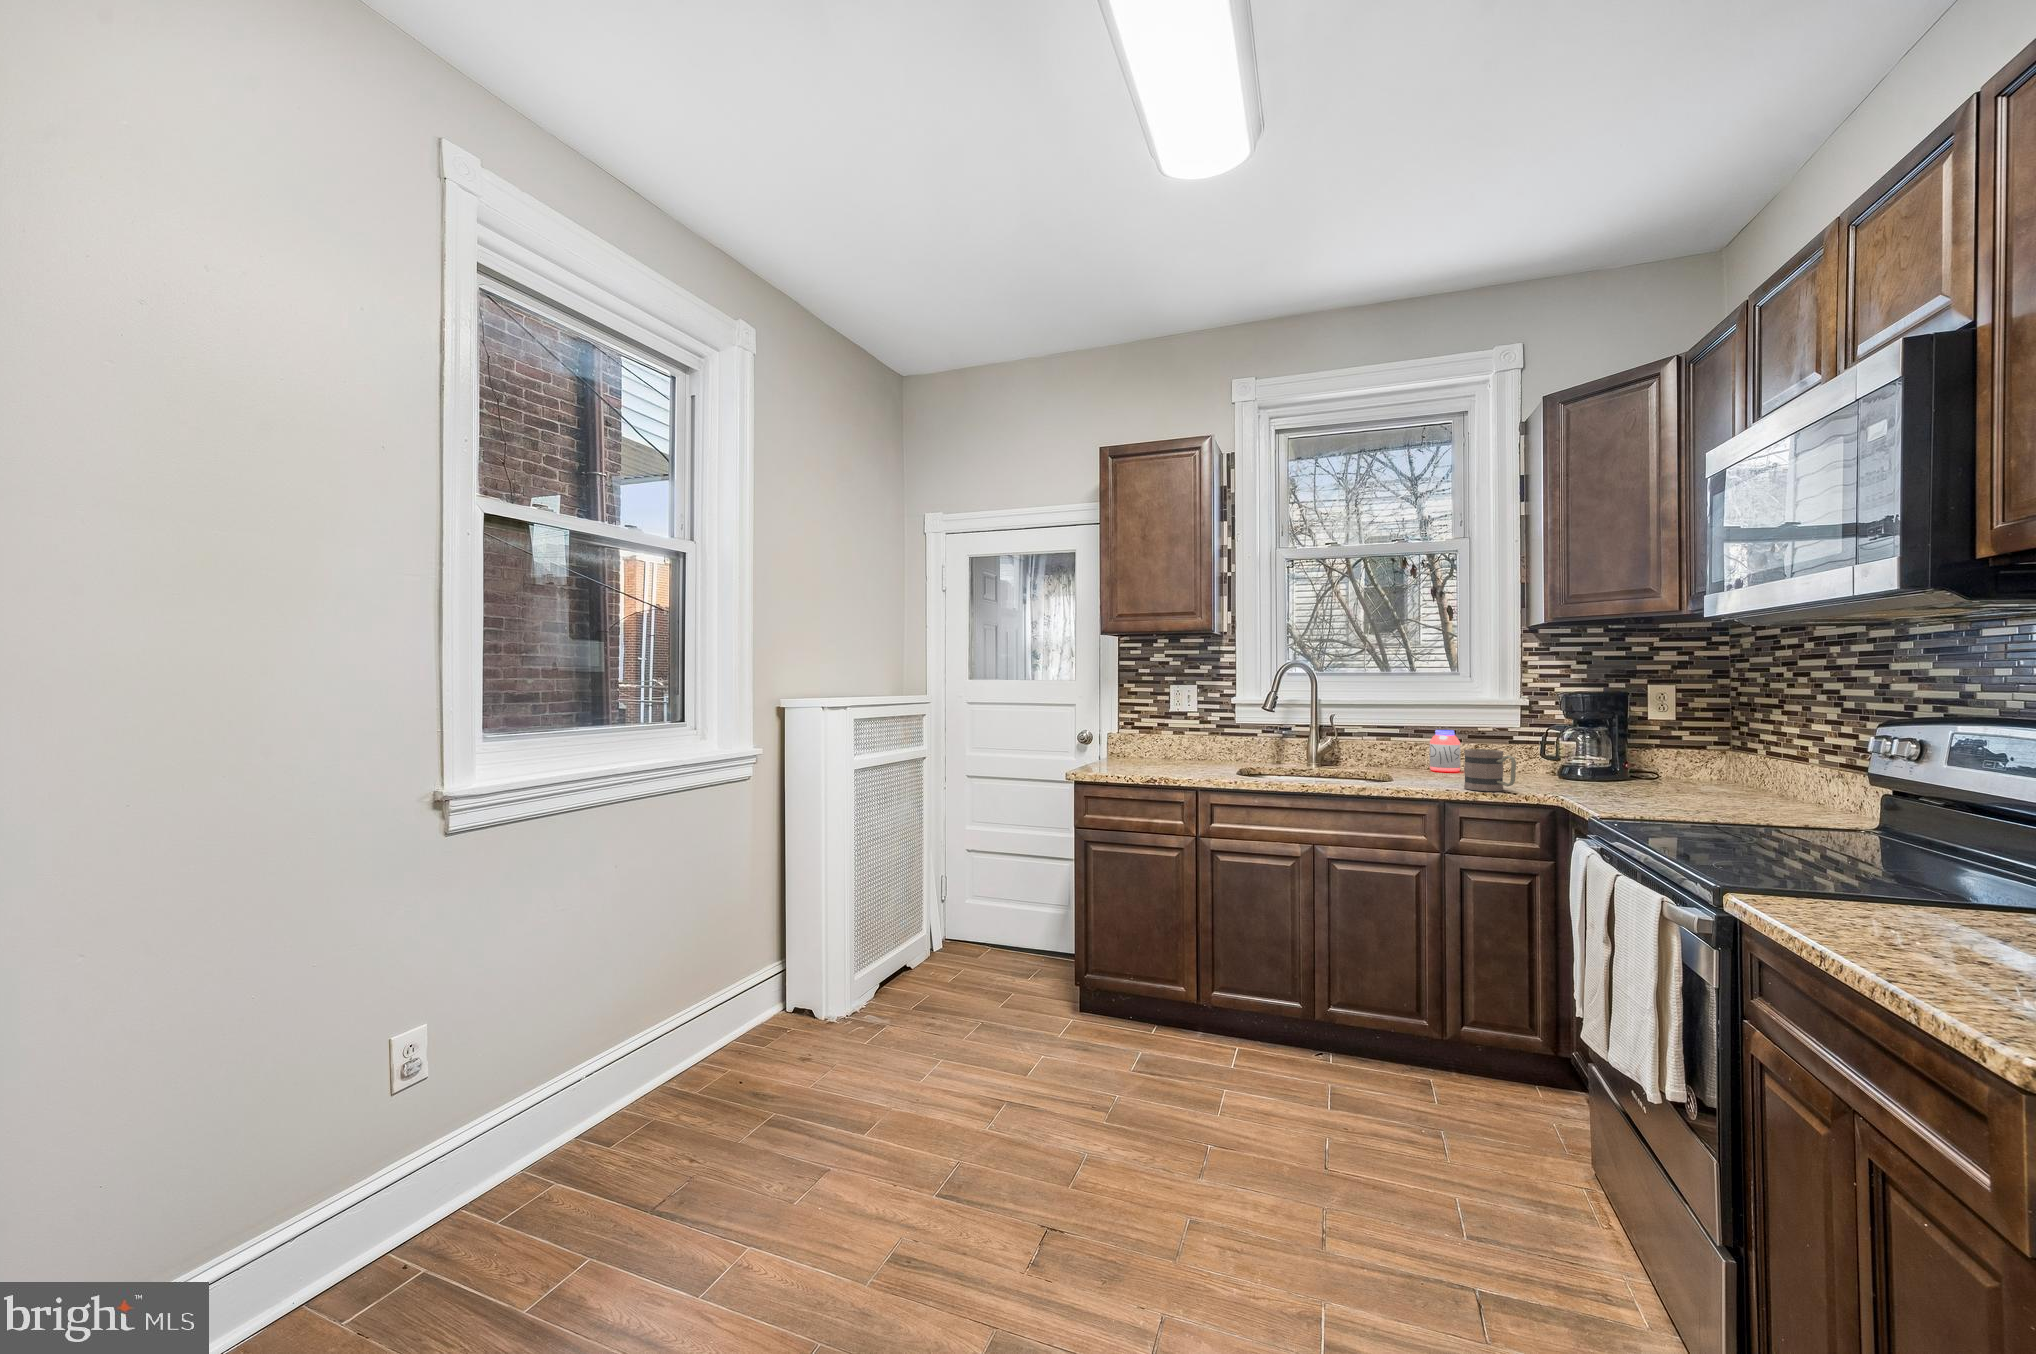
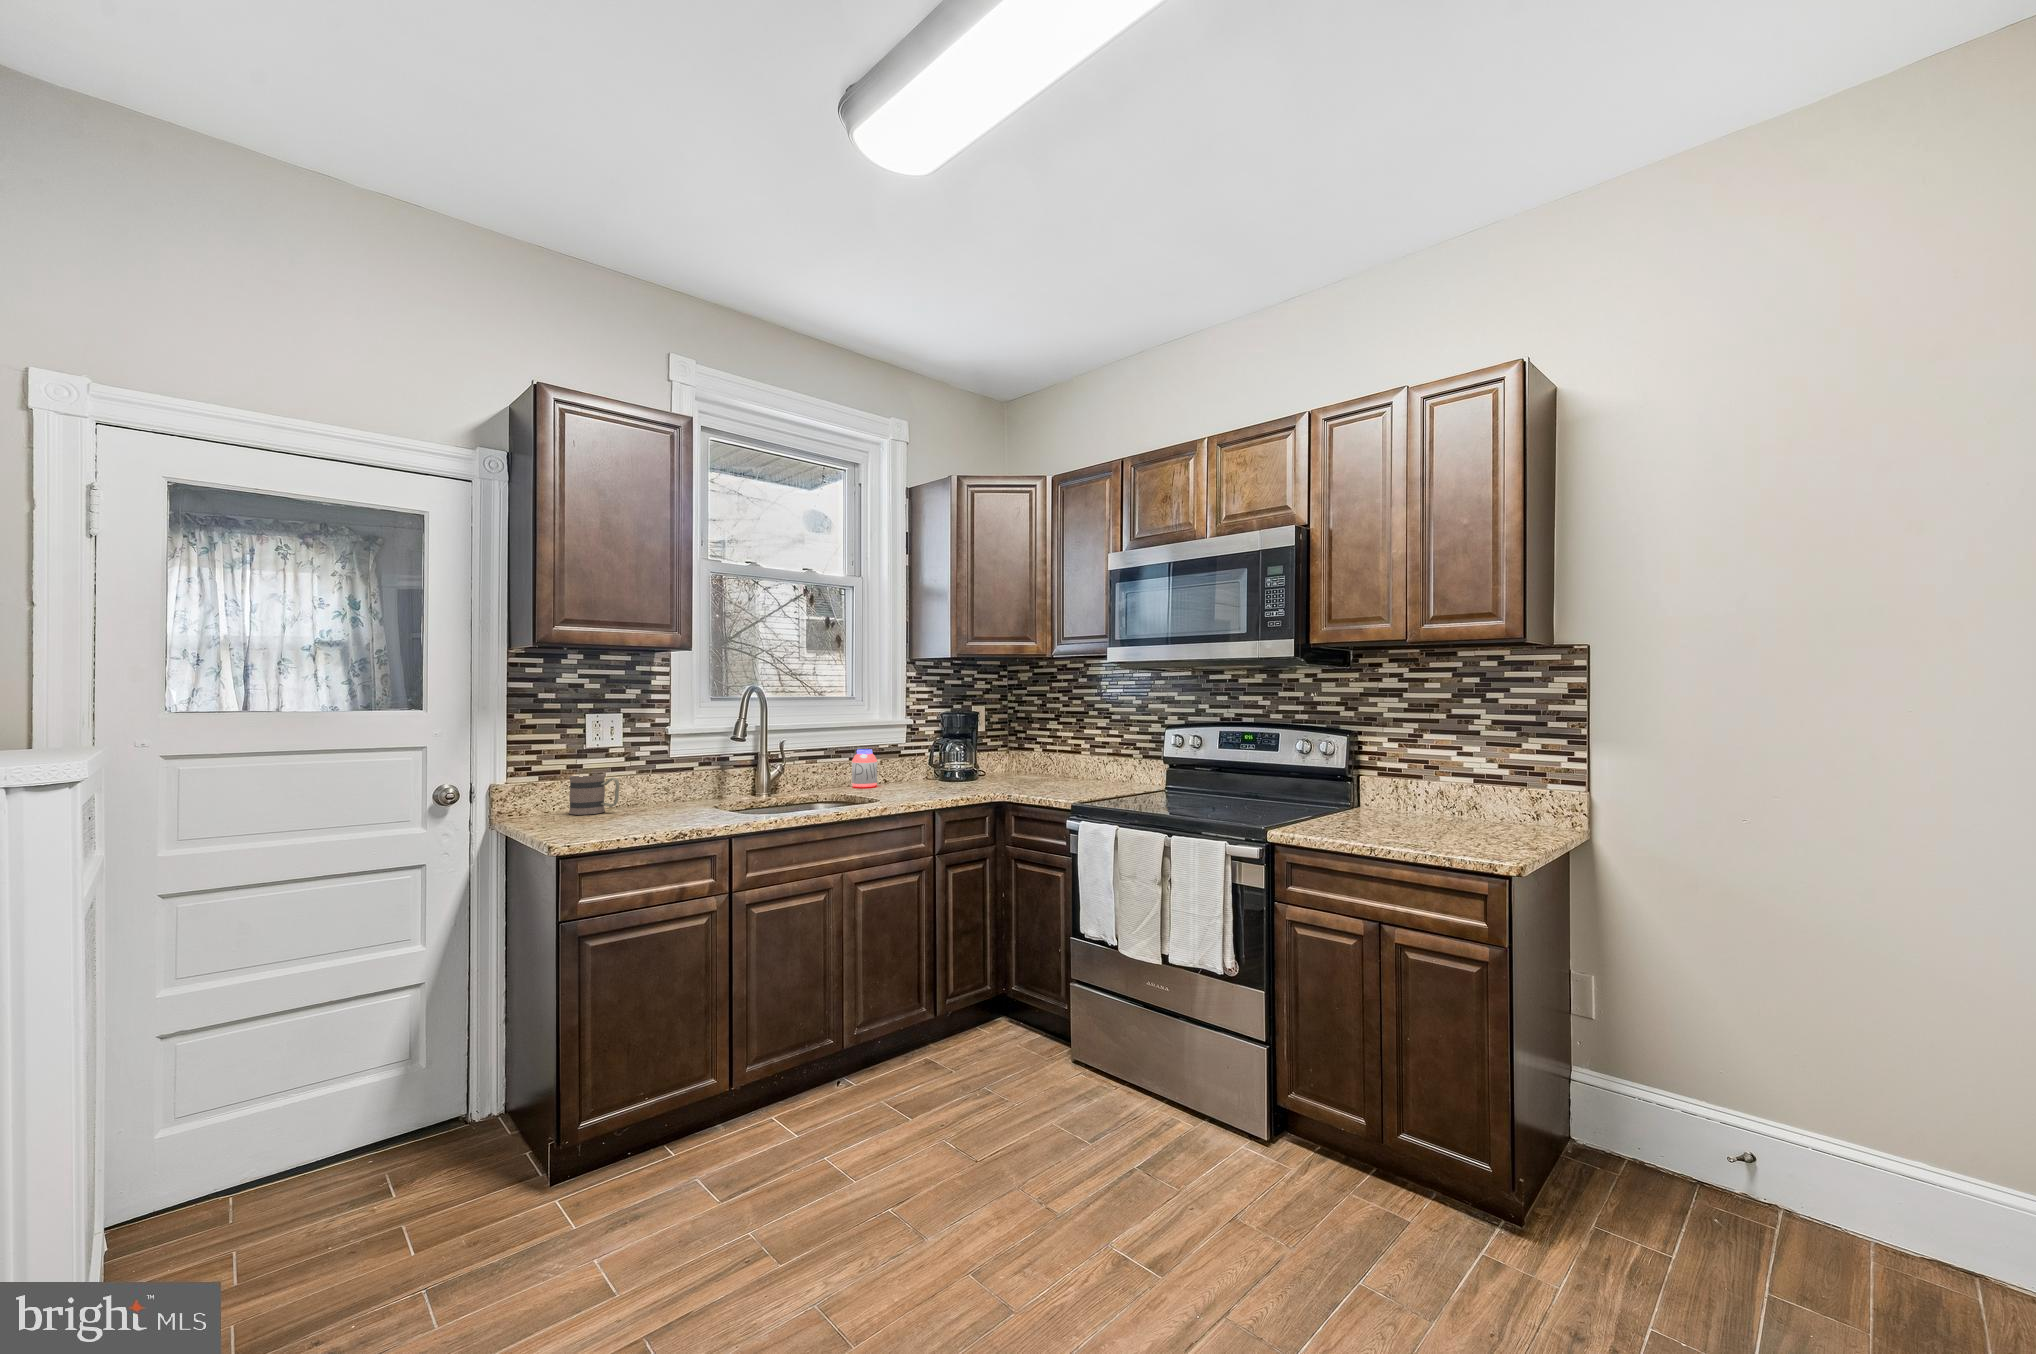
mug: present [1464,749,1516,791] -> present [569,774,620,815]

